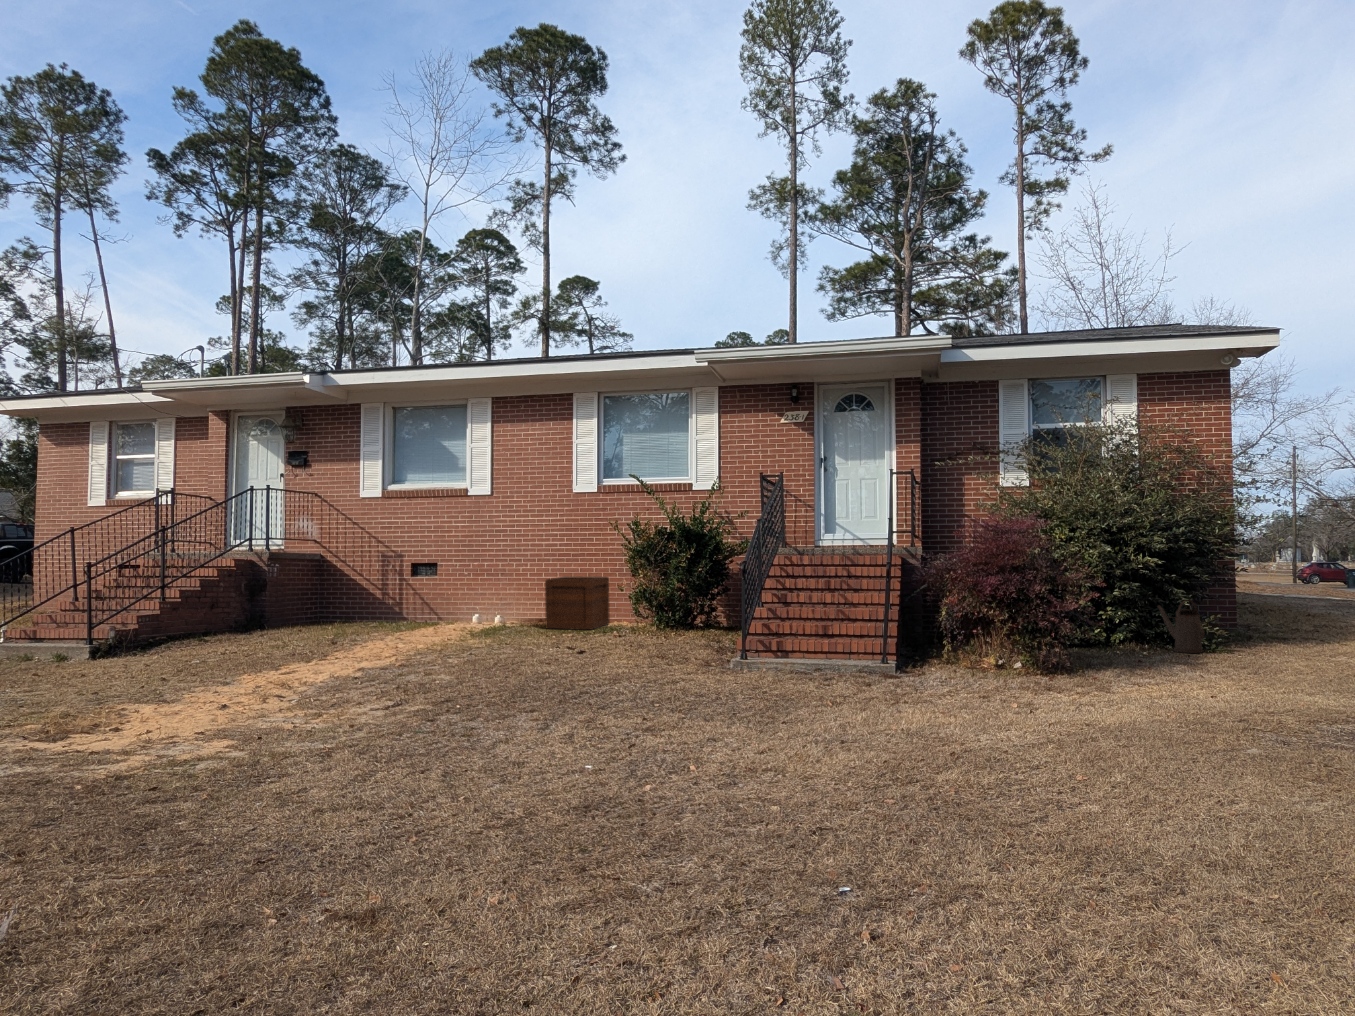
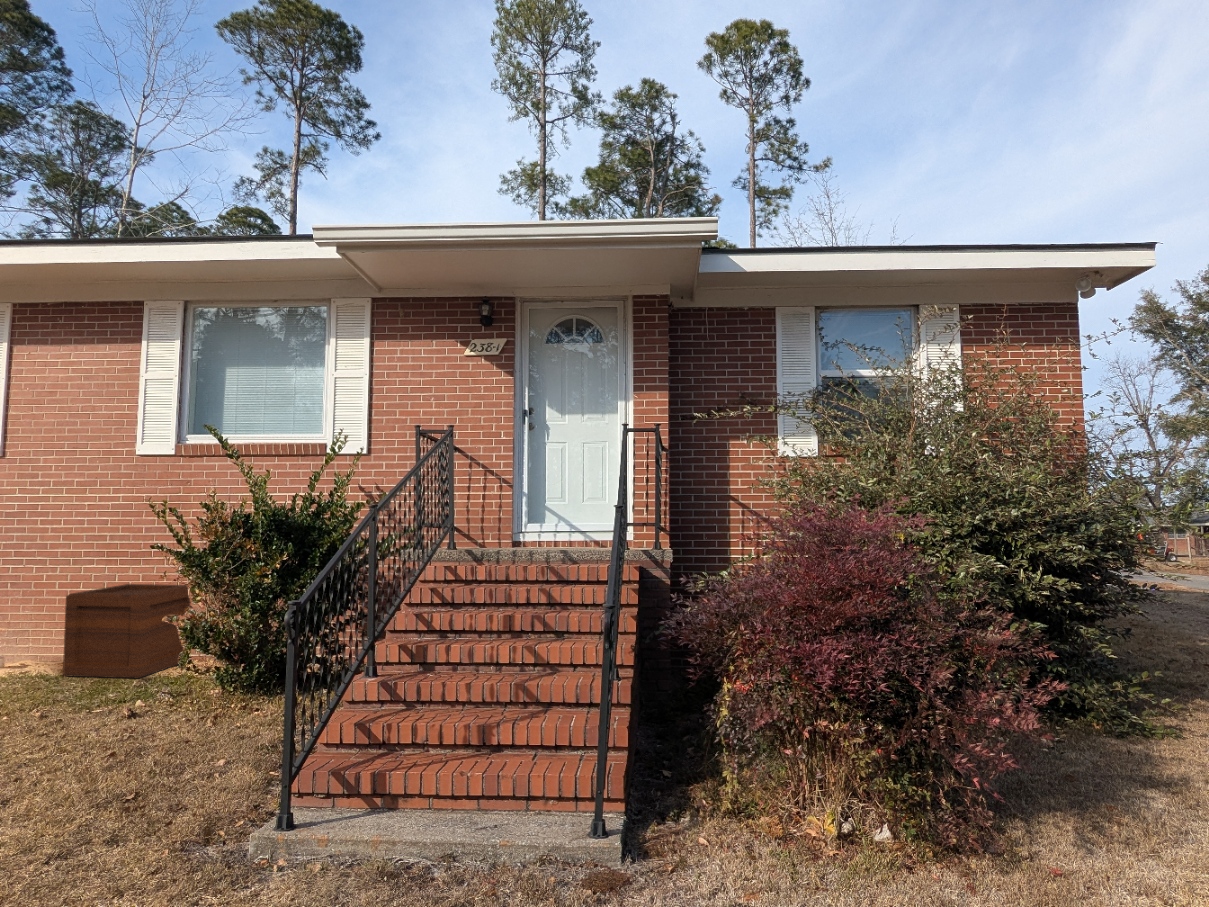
watering can: present [1158,600,1204,653] -> none [1050,652,1162,751]

